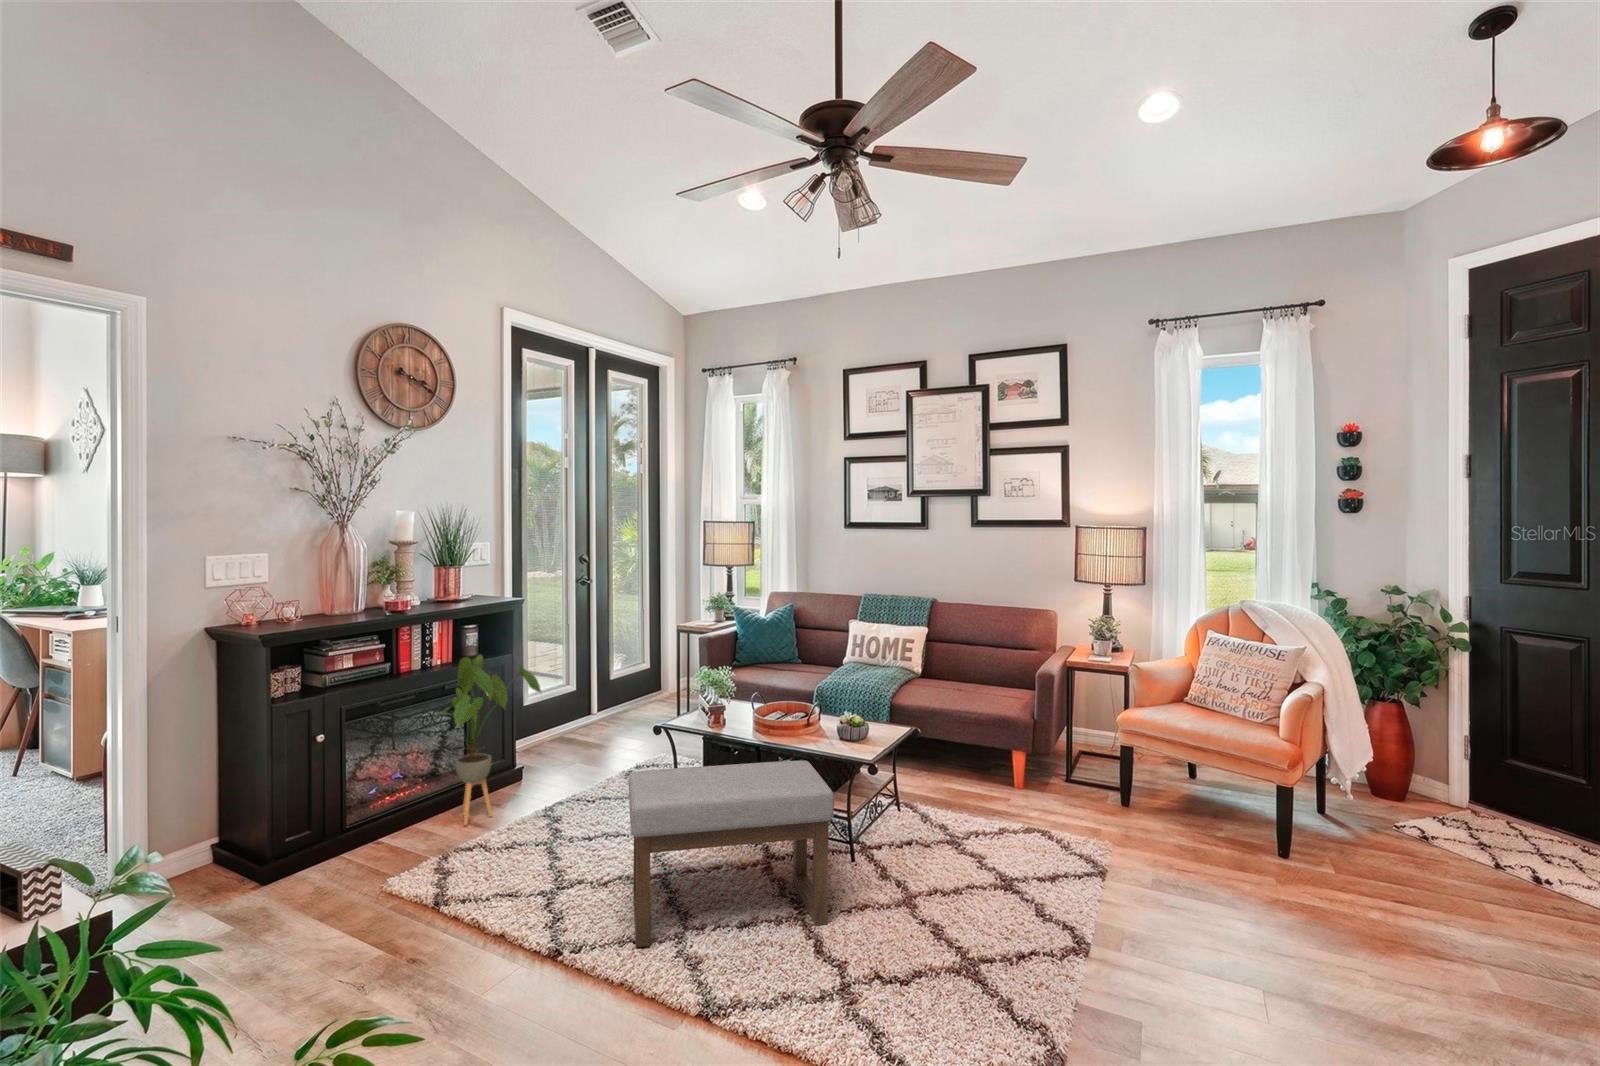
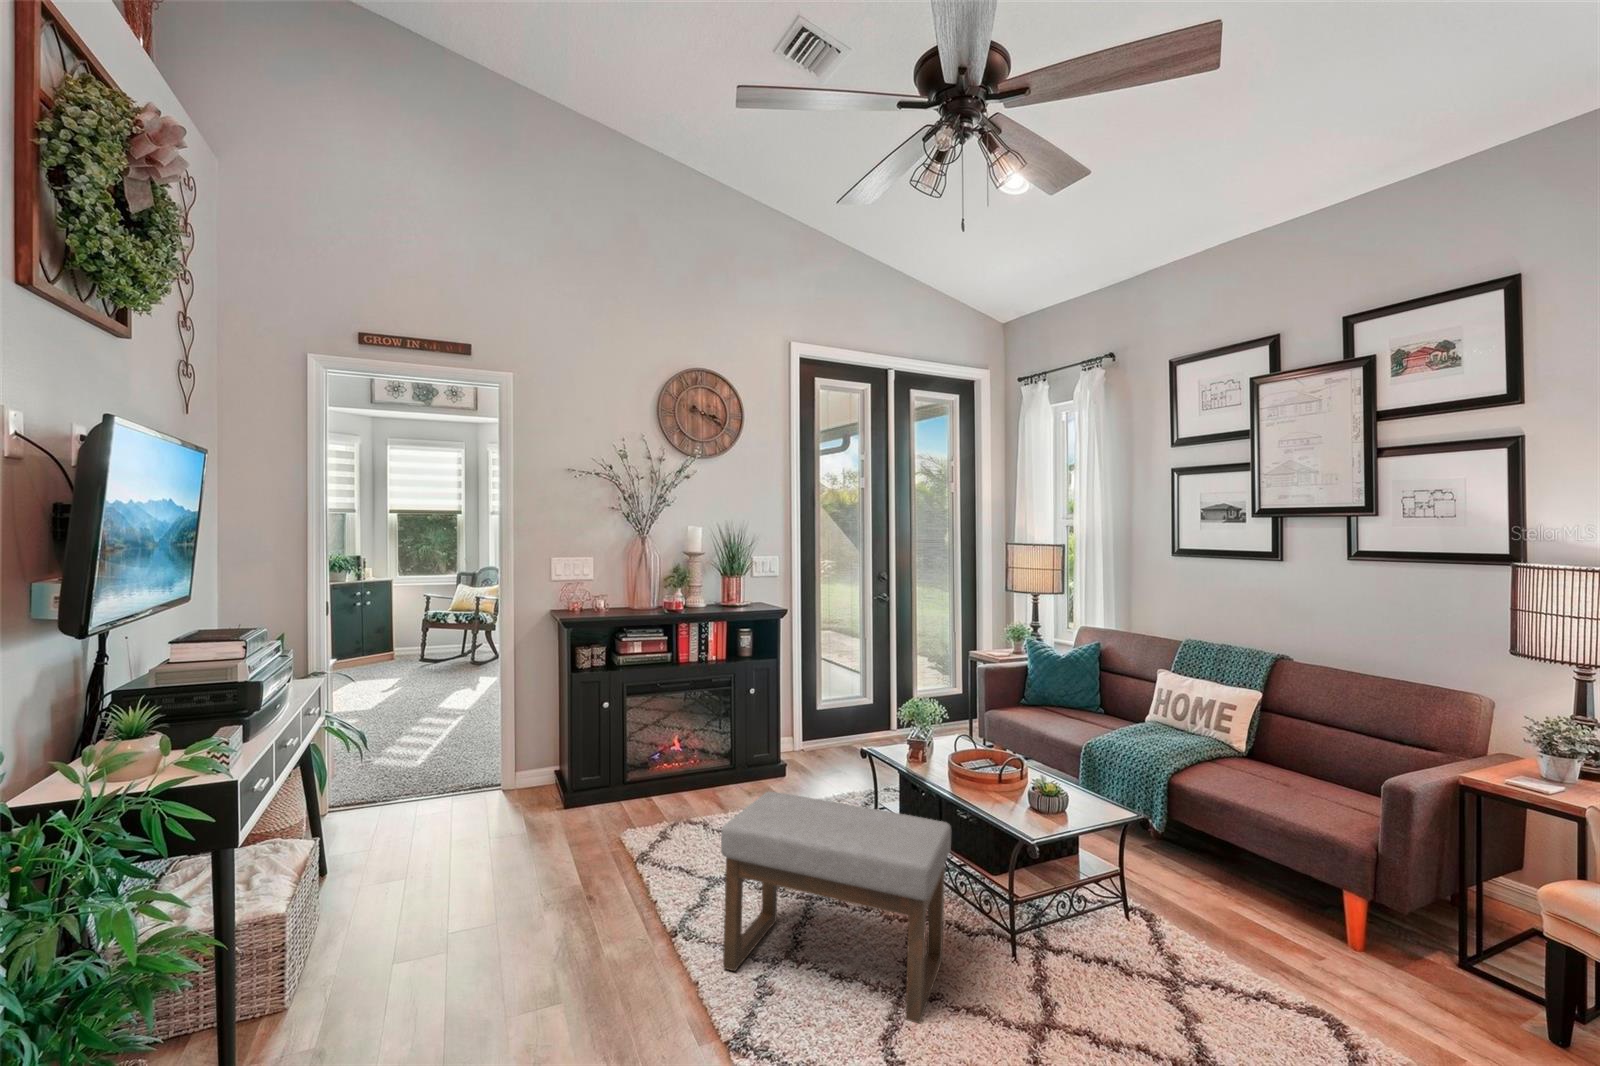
house plant: present [435,655,541,825] -> none [688,656,775,807]

